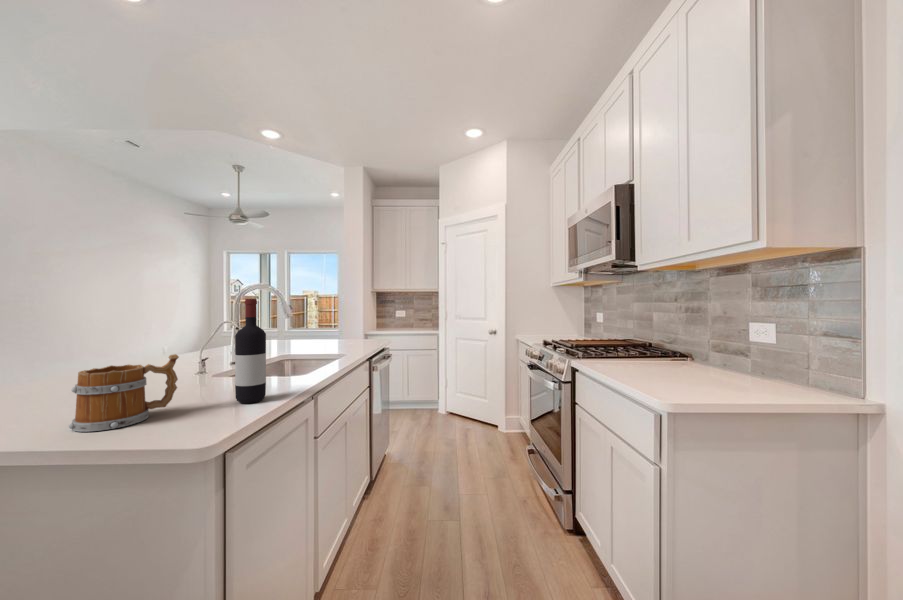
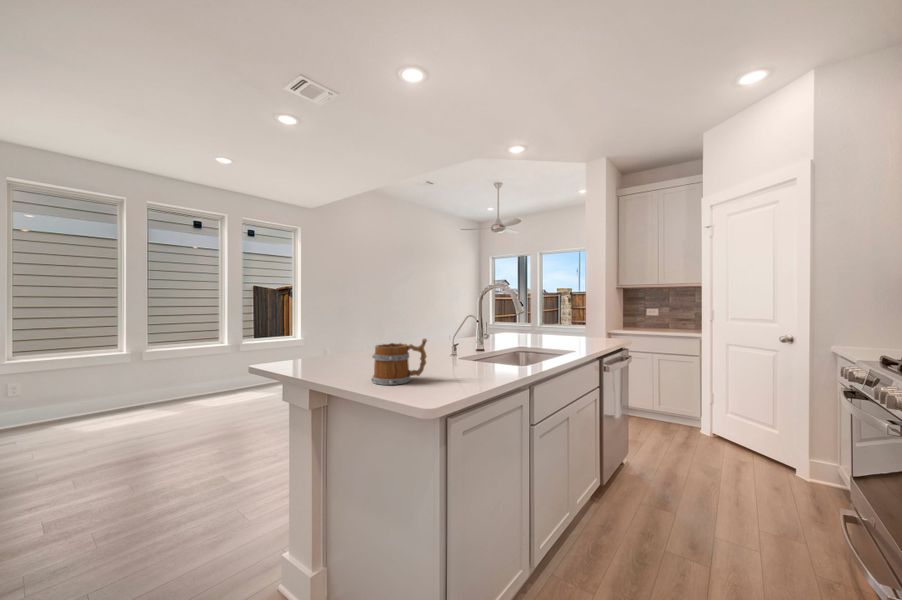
wine bottle: present [235,299,266,403] -> none [463,298,485,382]

